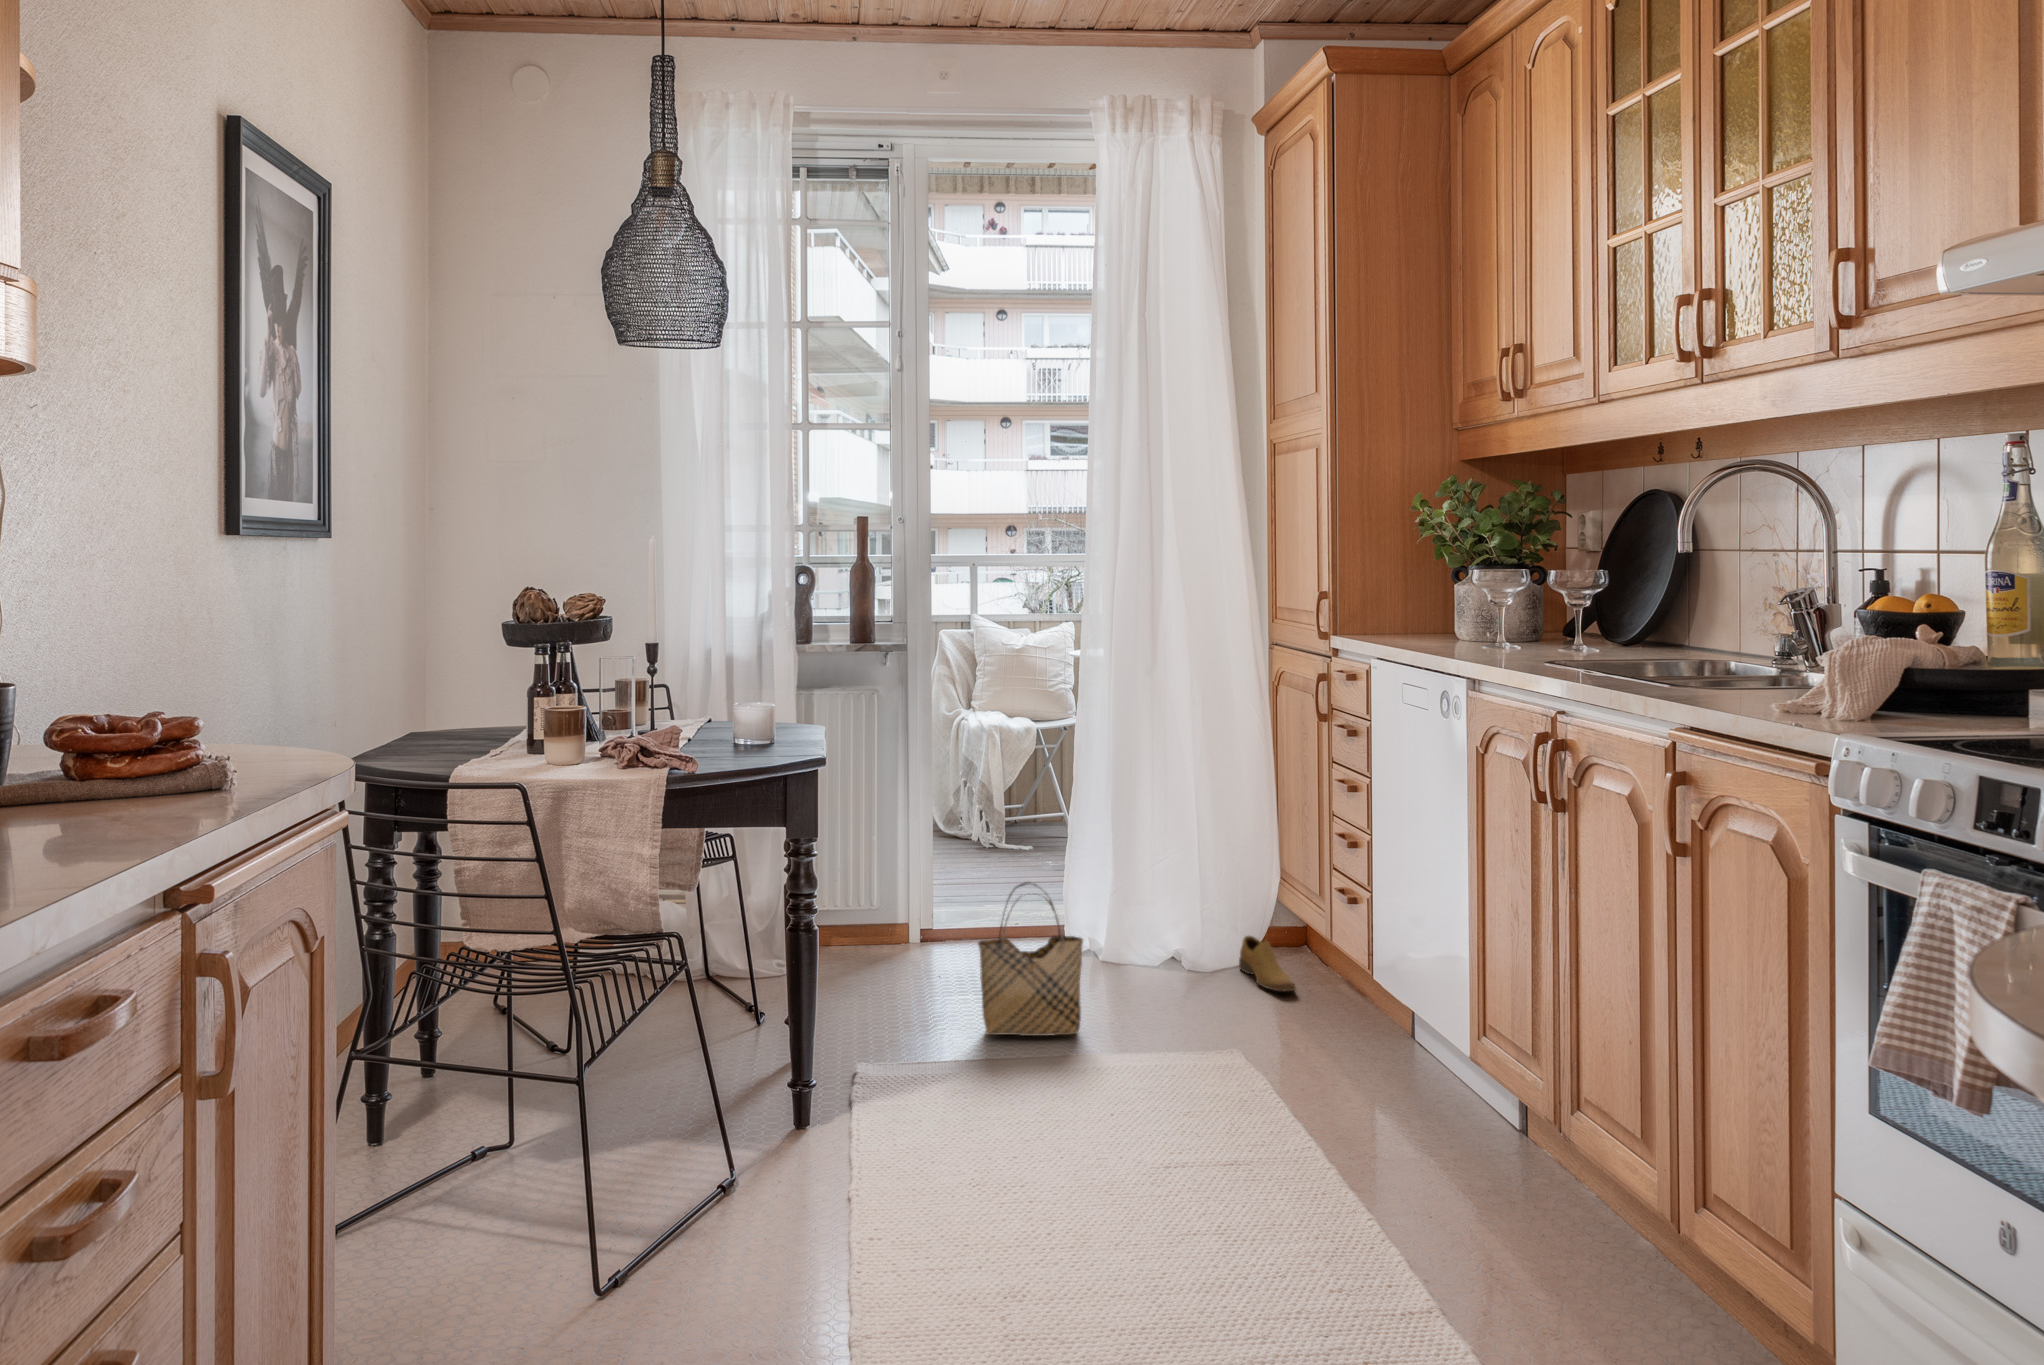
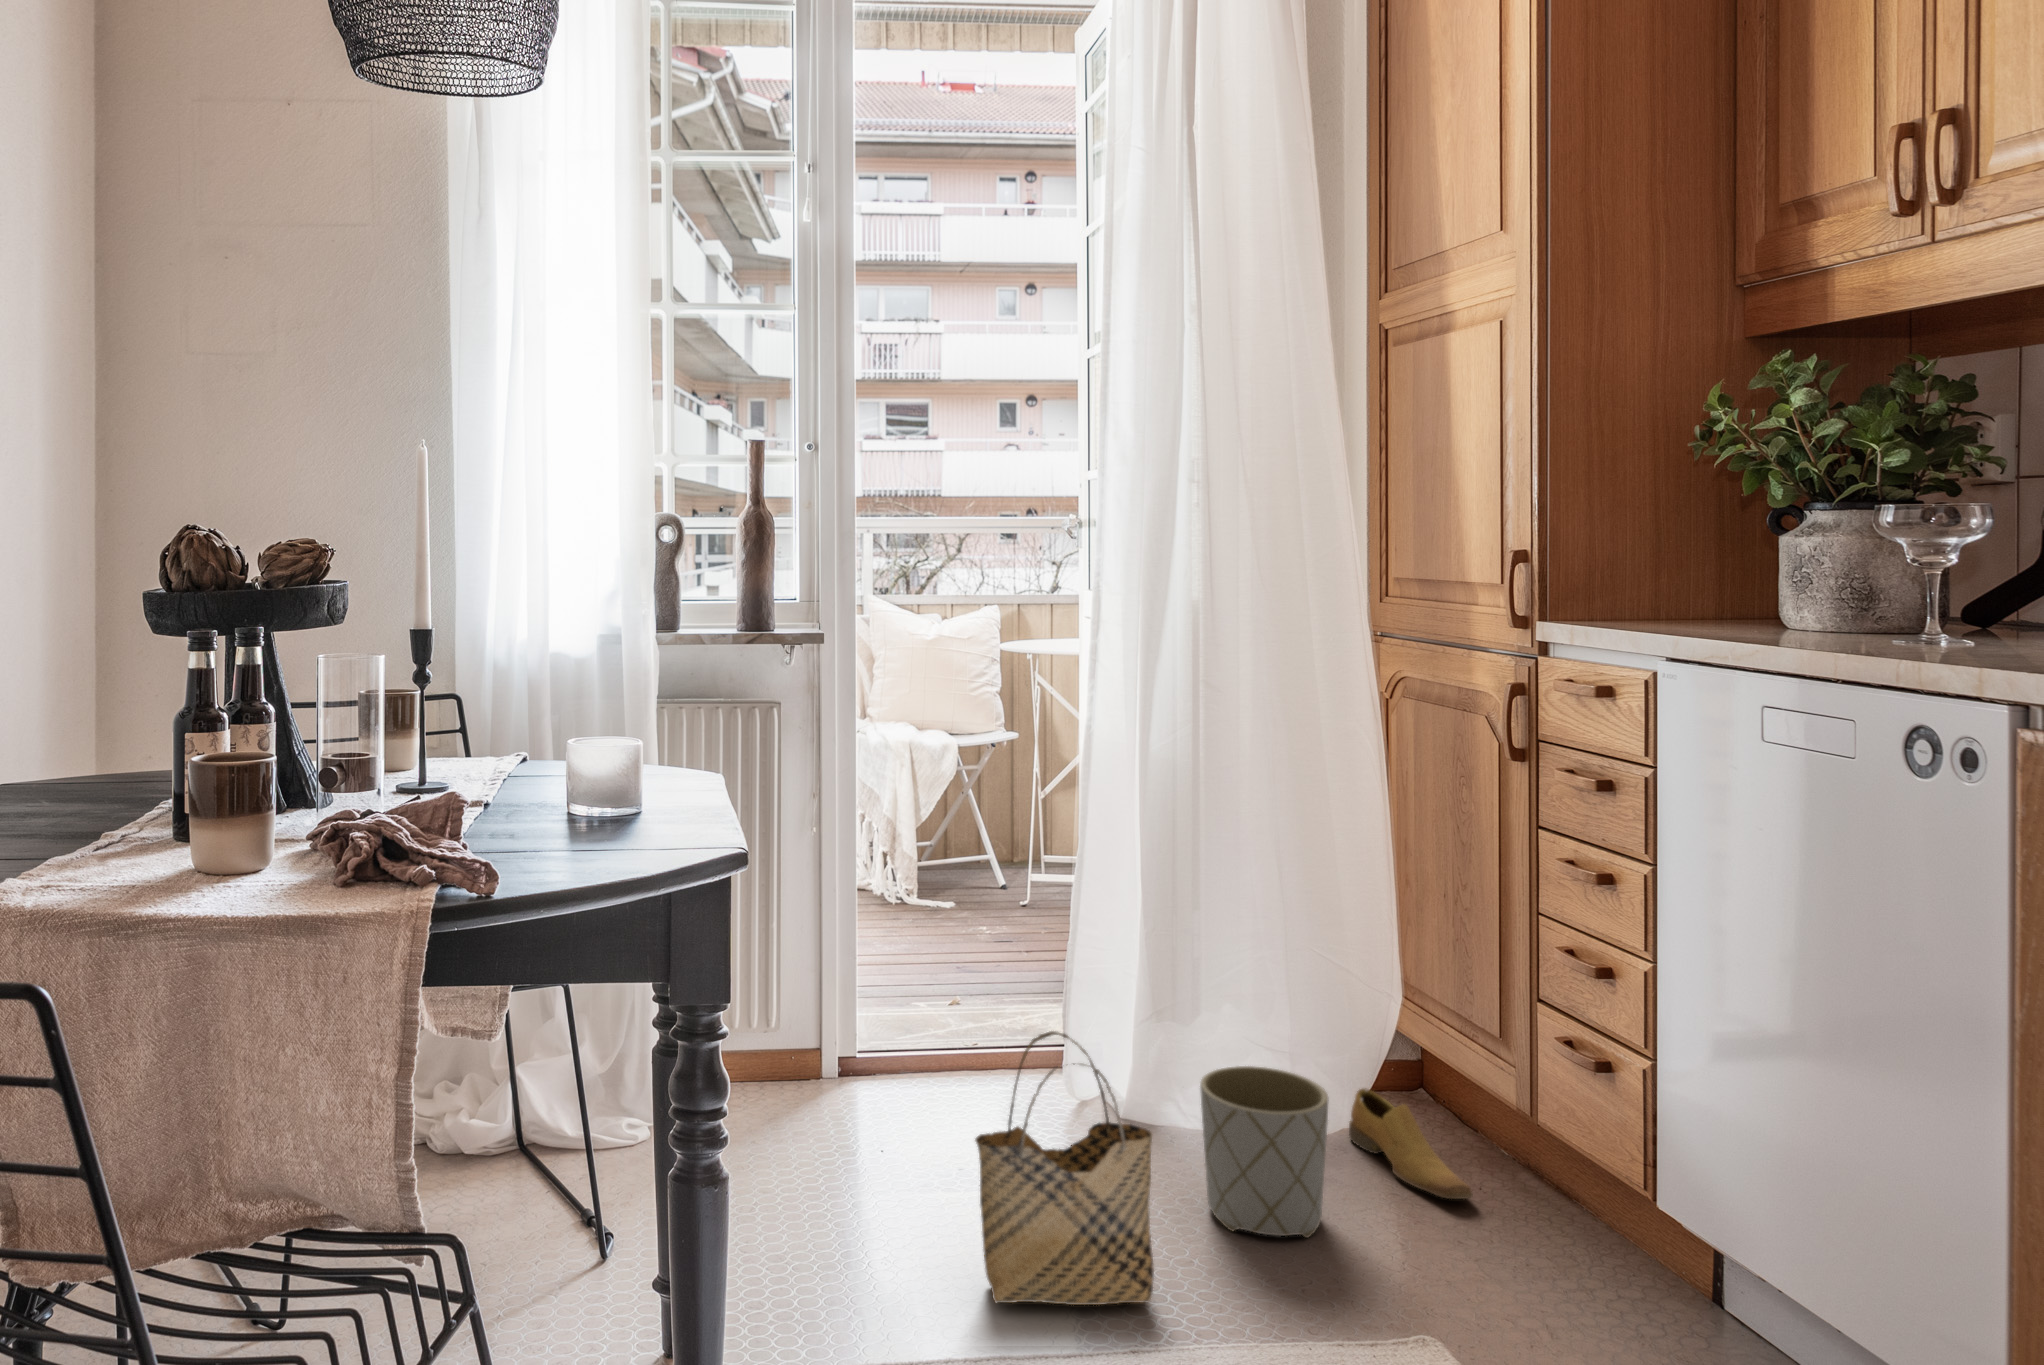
planter: none [1128,914,1203,1010] -> present [1200,1066,1329,1238]

